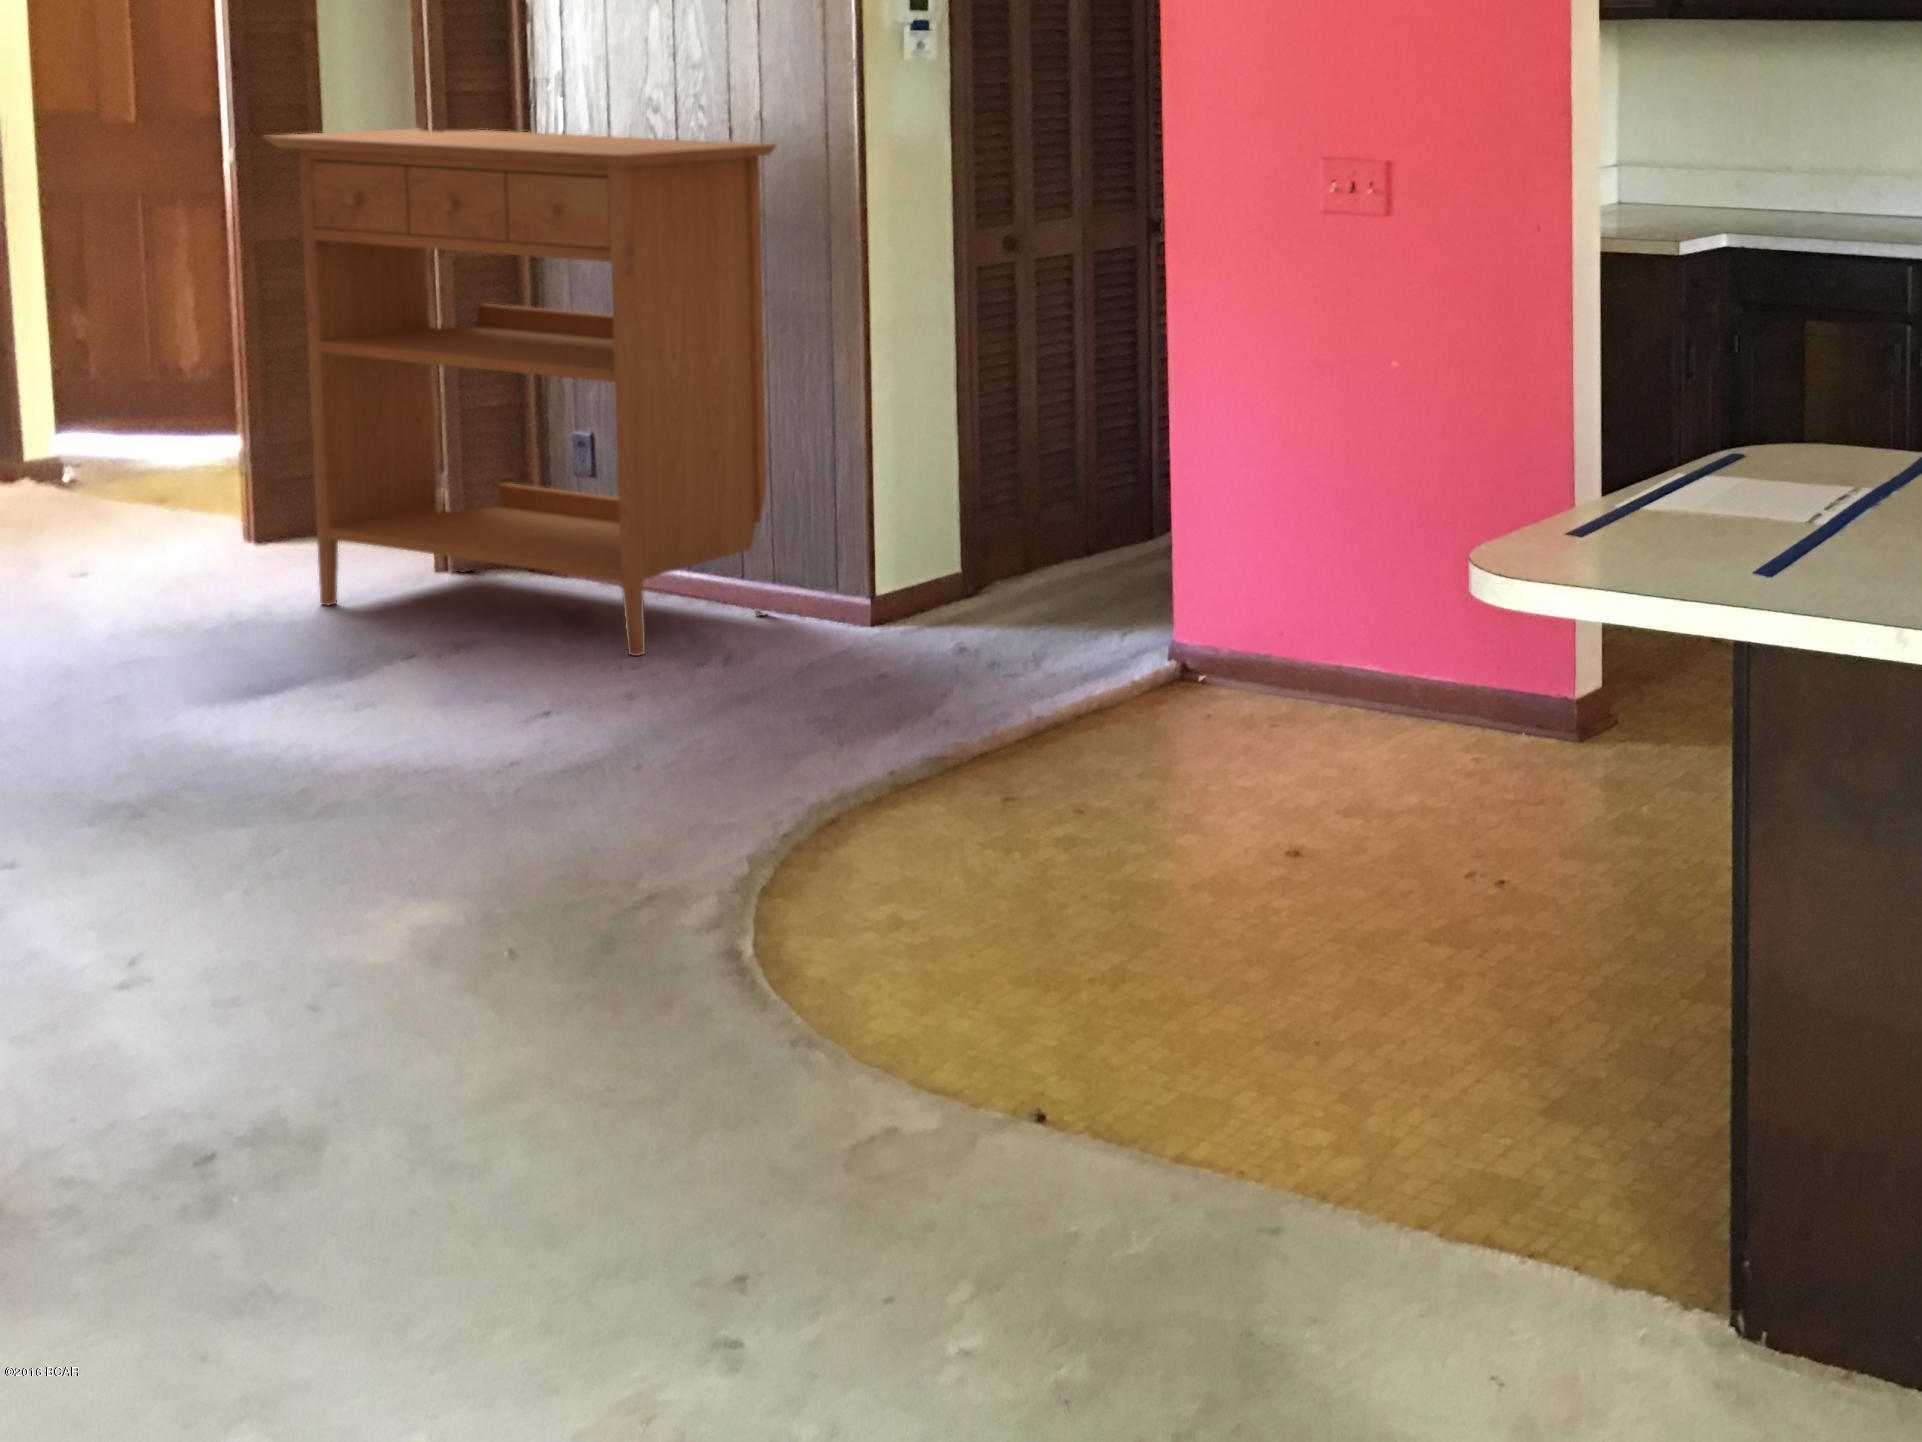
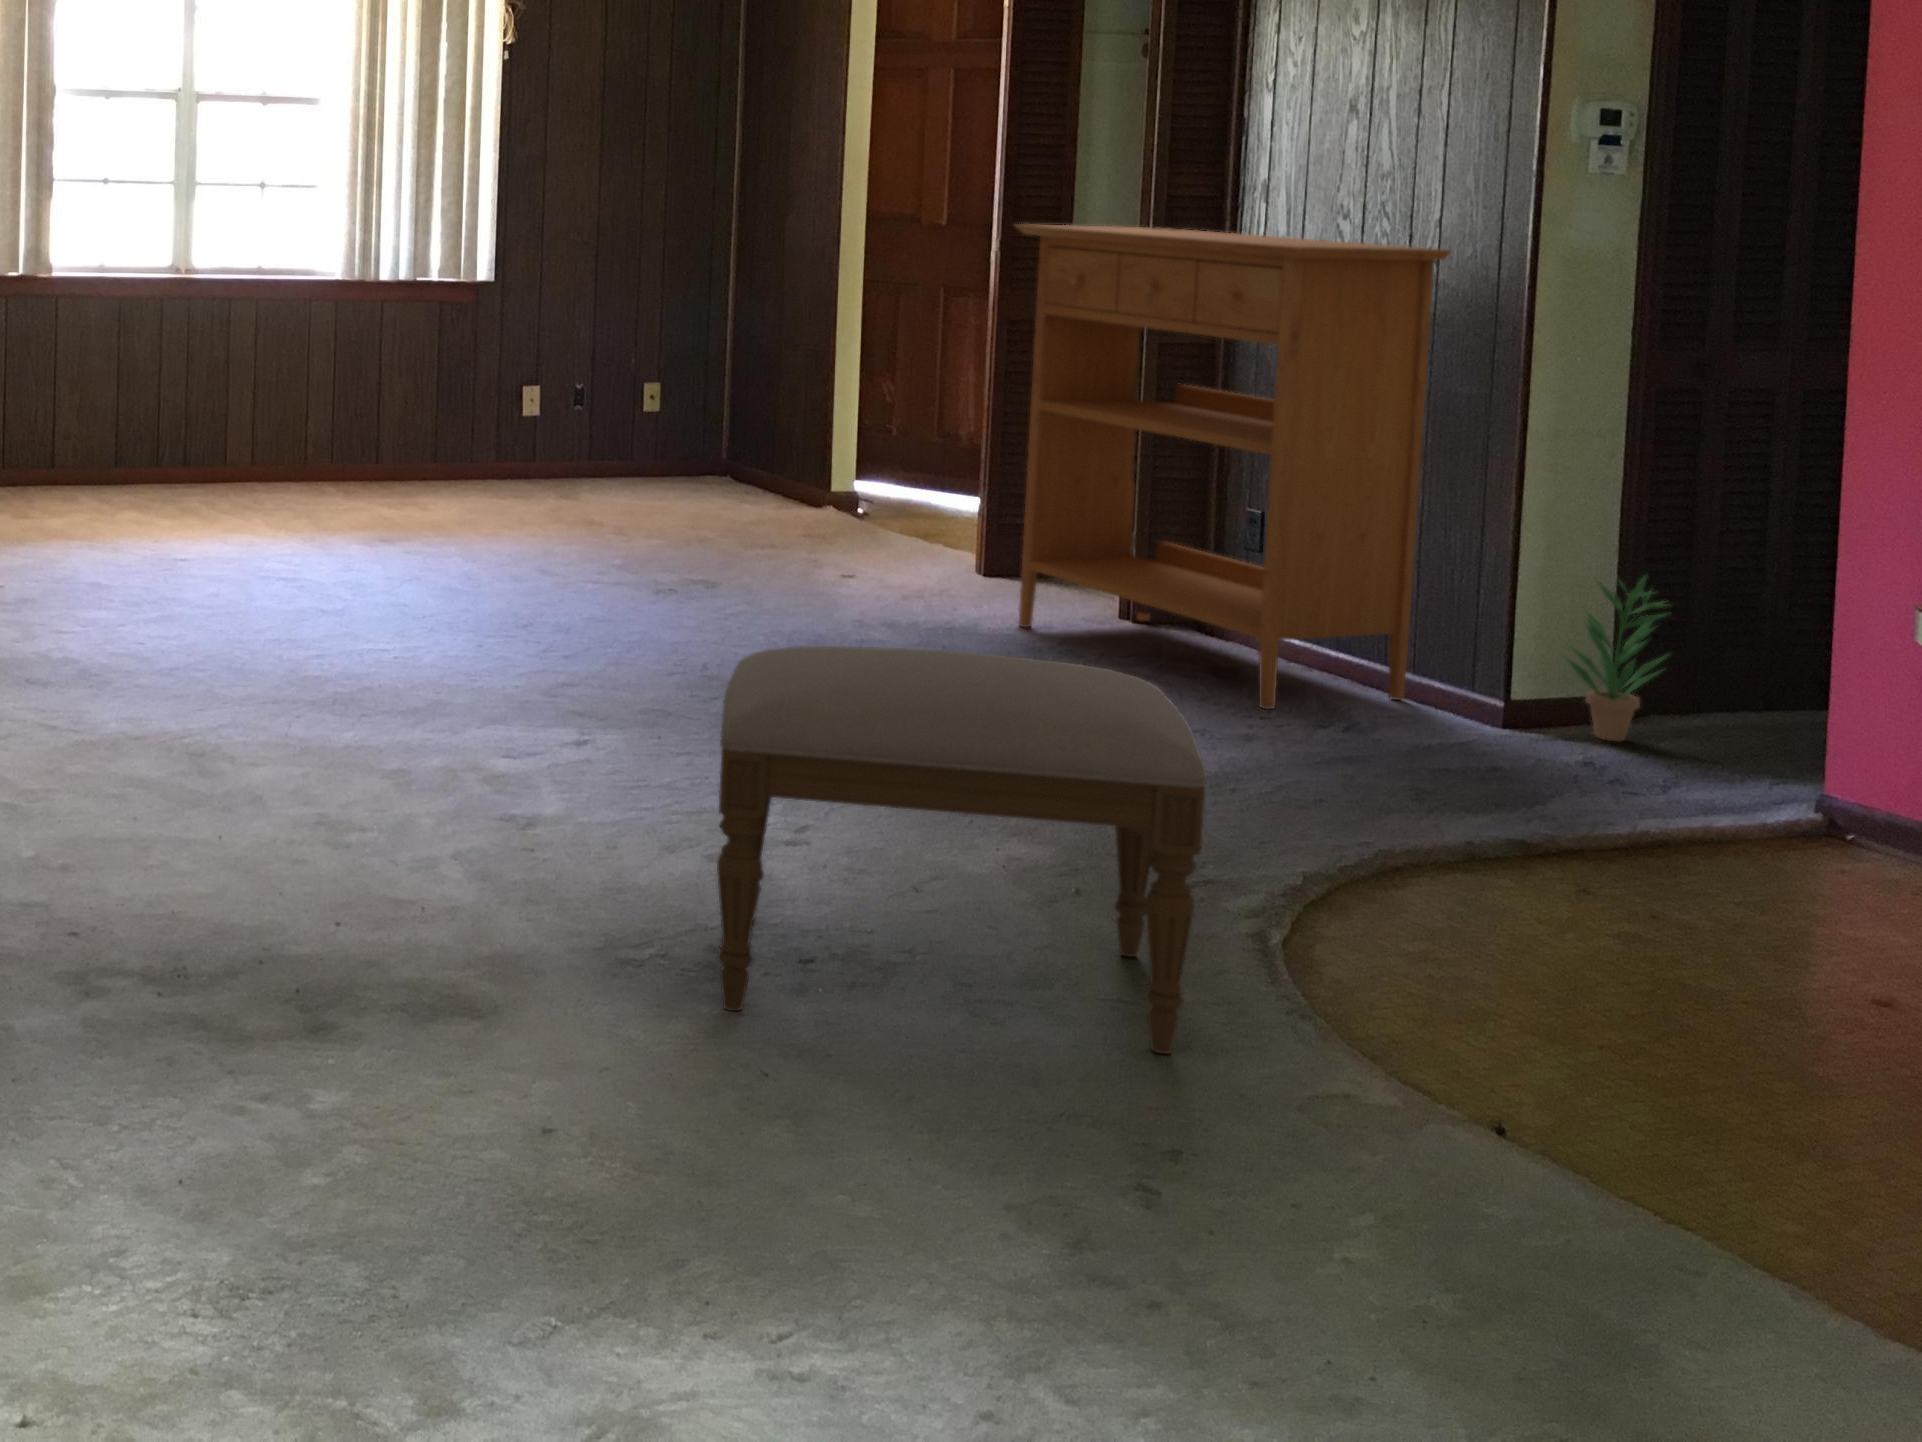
potted plant: none [918,451,1019,620] -> present [1566,575,1667,741]
ottoman: none [46,706,709,1273] -> present [717,646,1206,1054]

